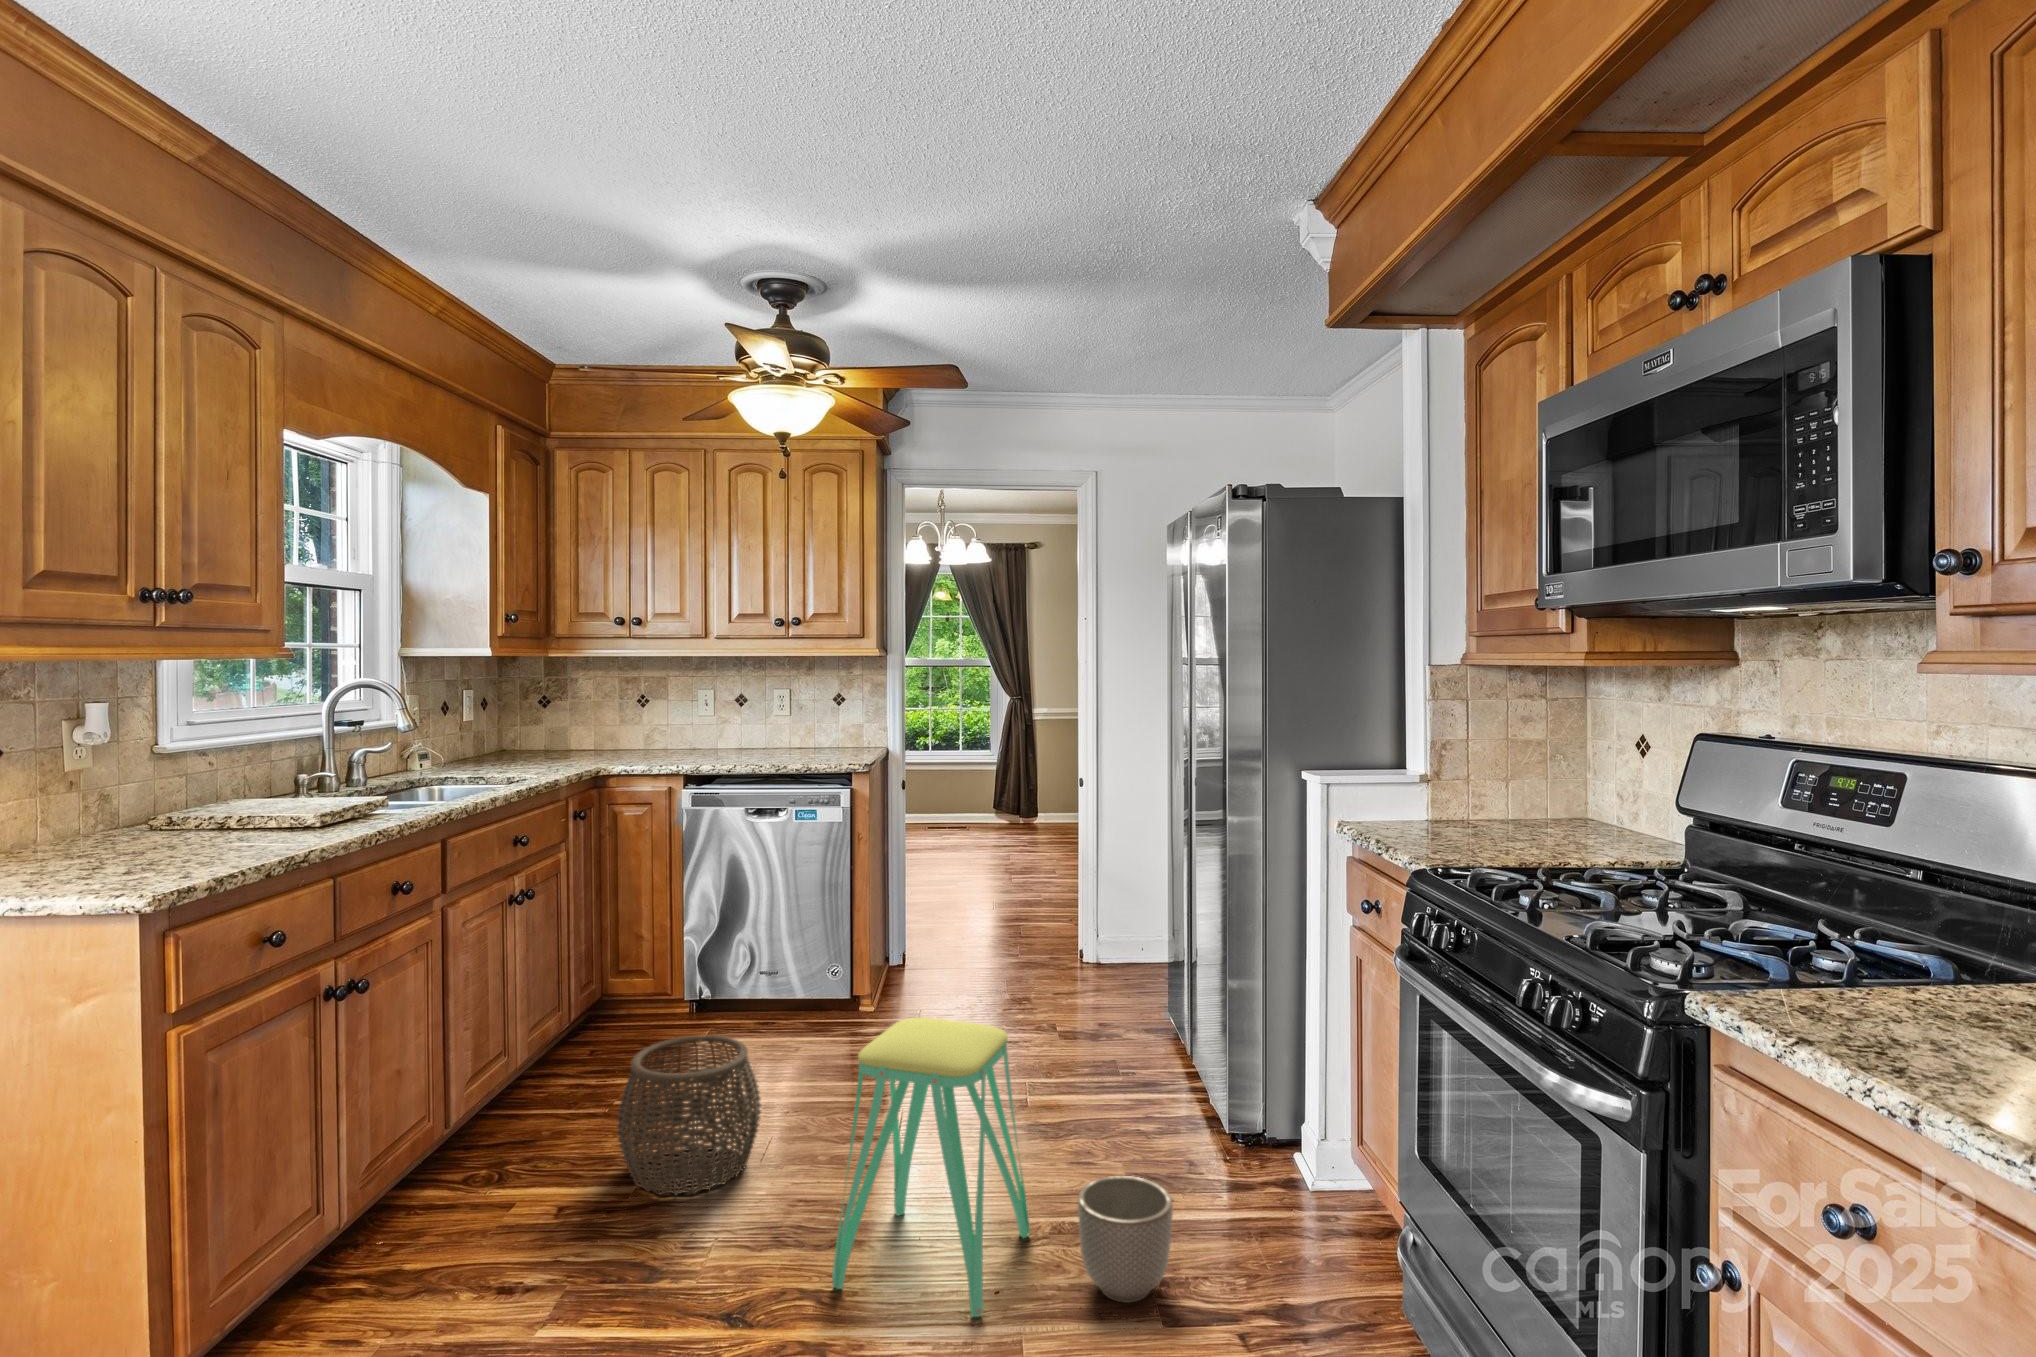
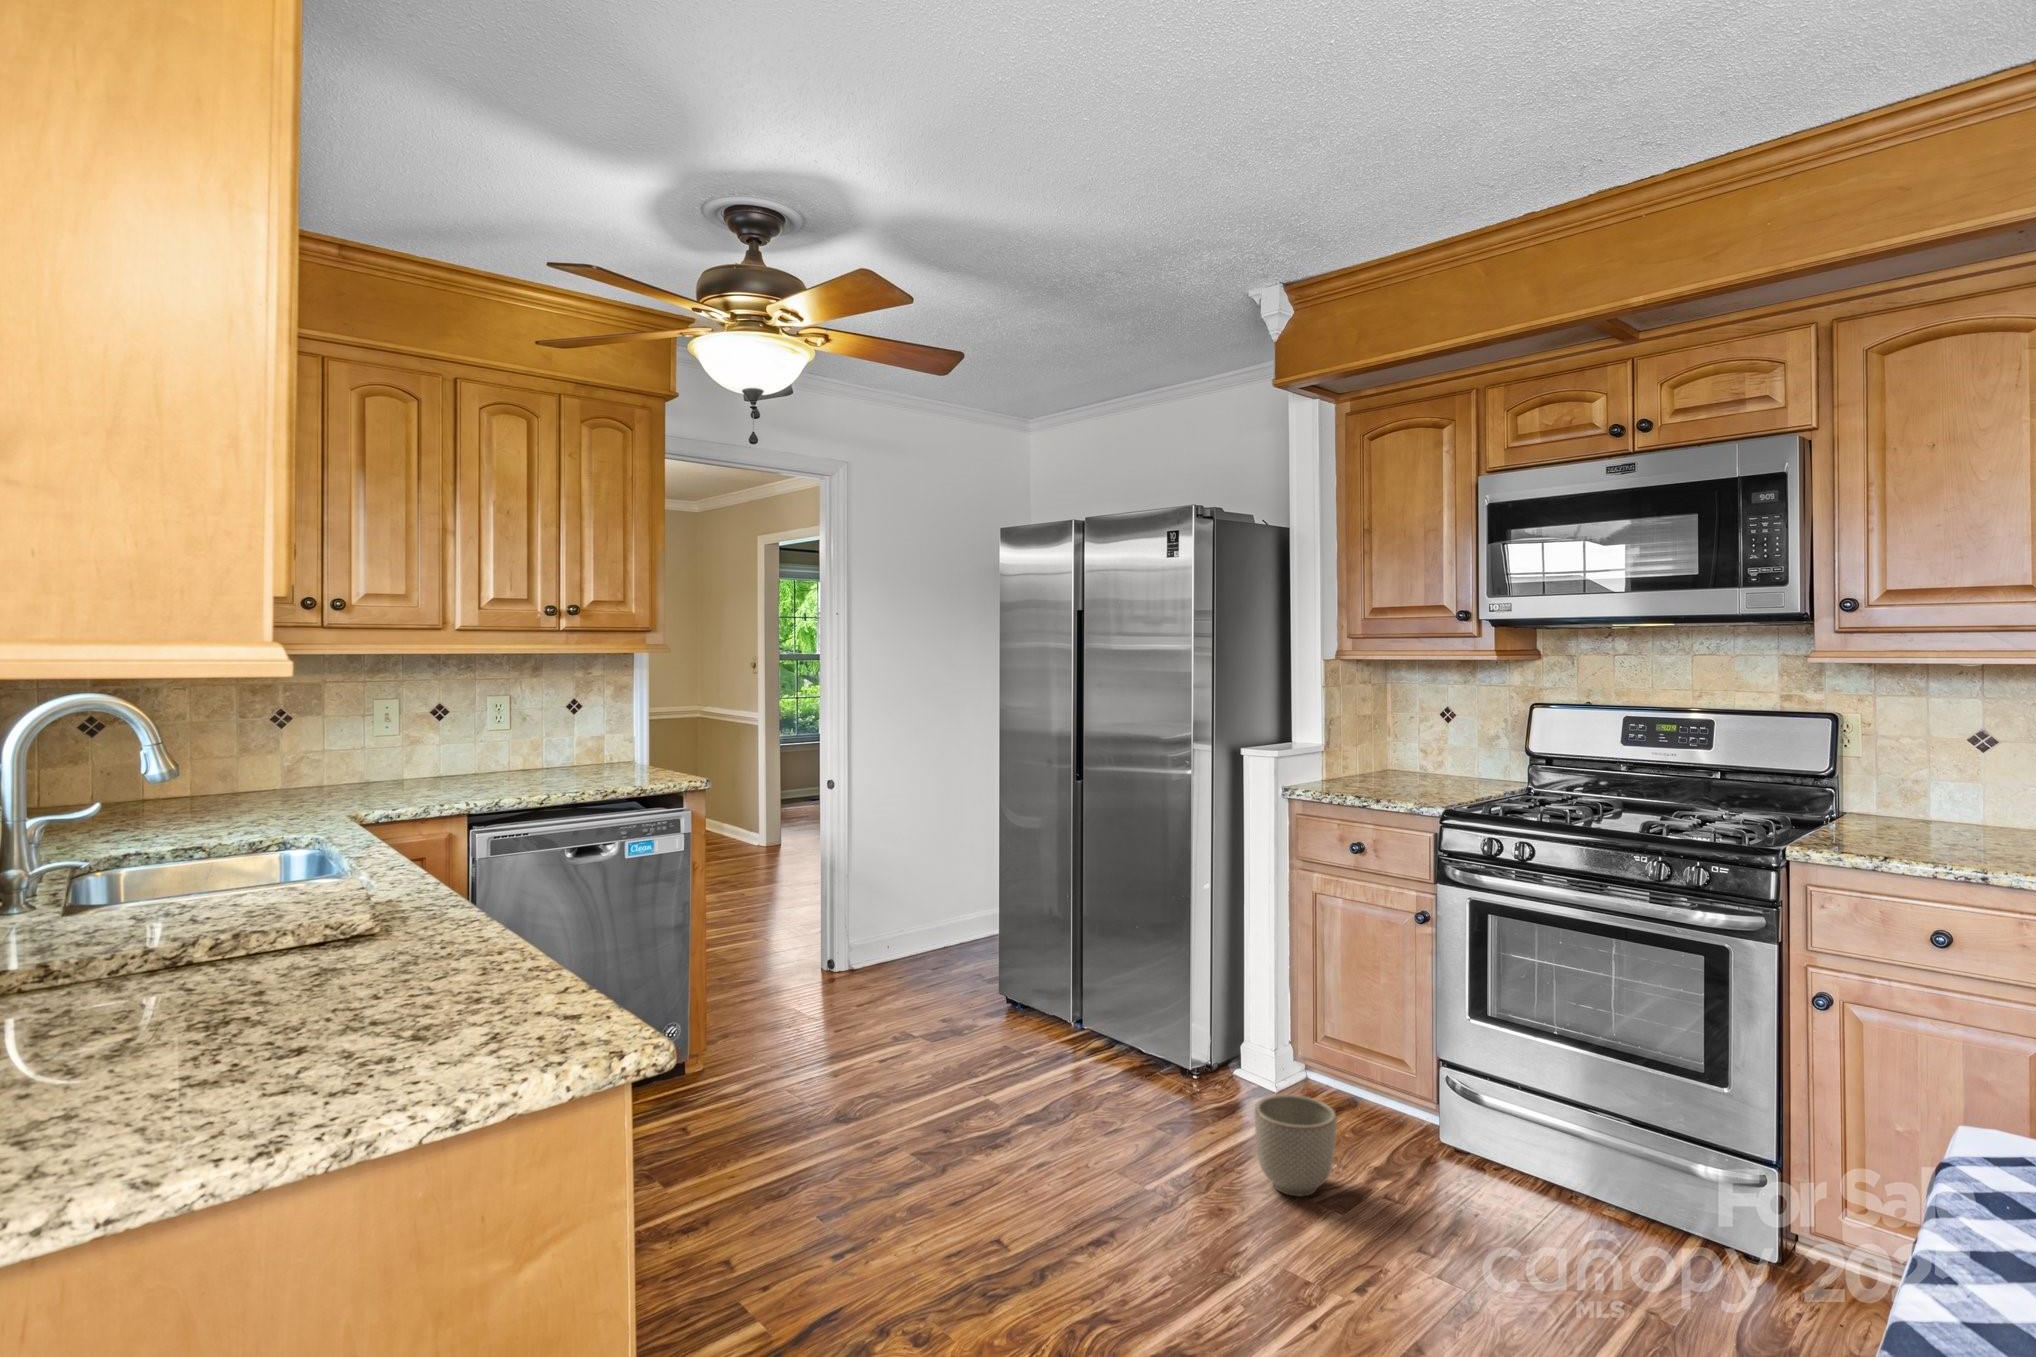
stool: present [832,1017,1030,1317] -> none [1058,997,1251,1276]
woven basket: present [617,1035,761,1195] -> none [729,1092,894,1286]

